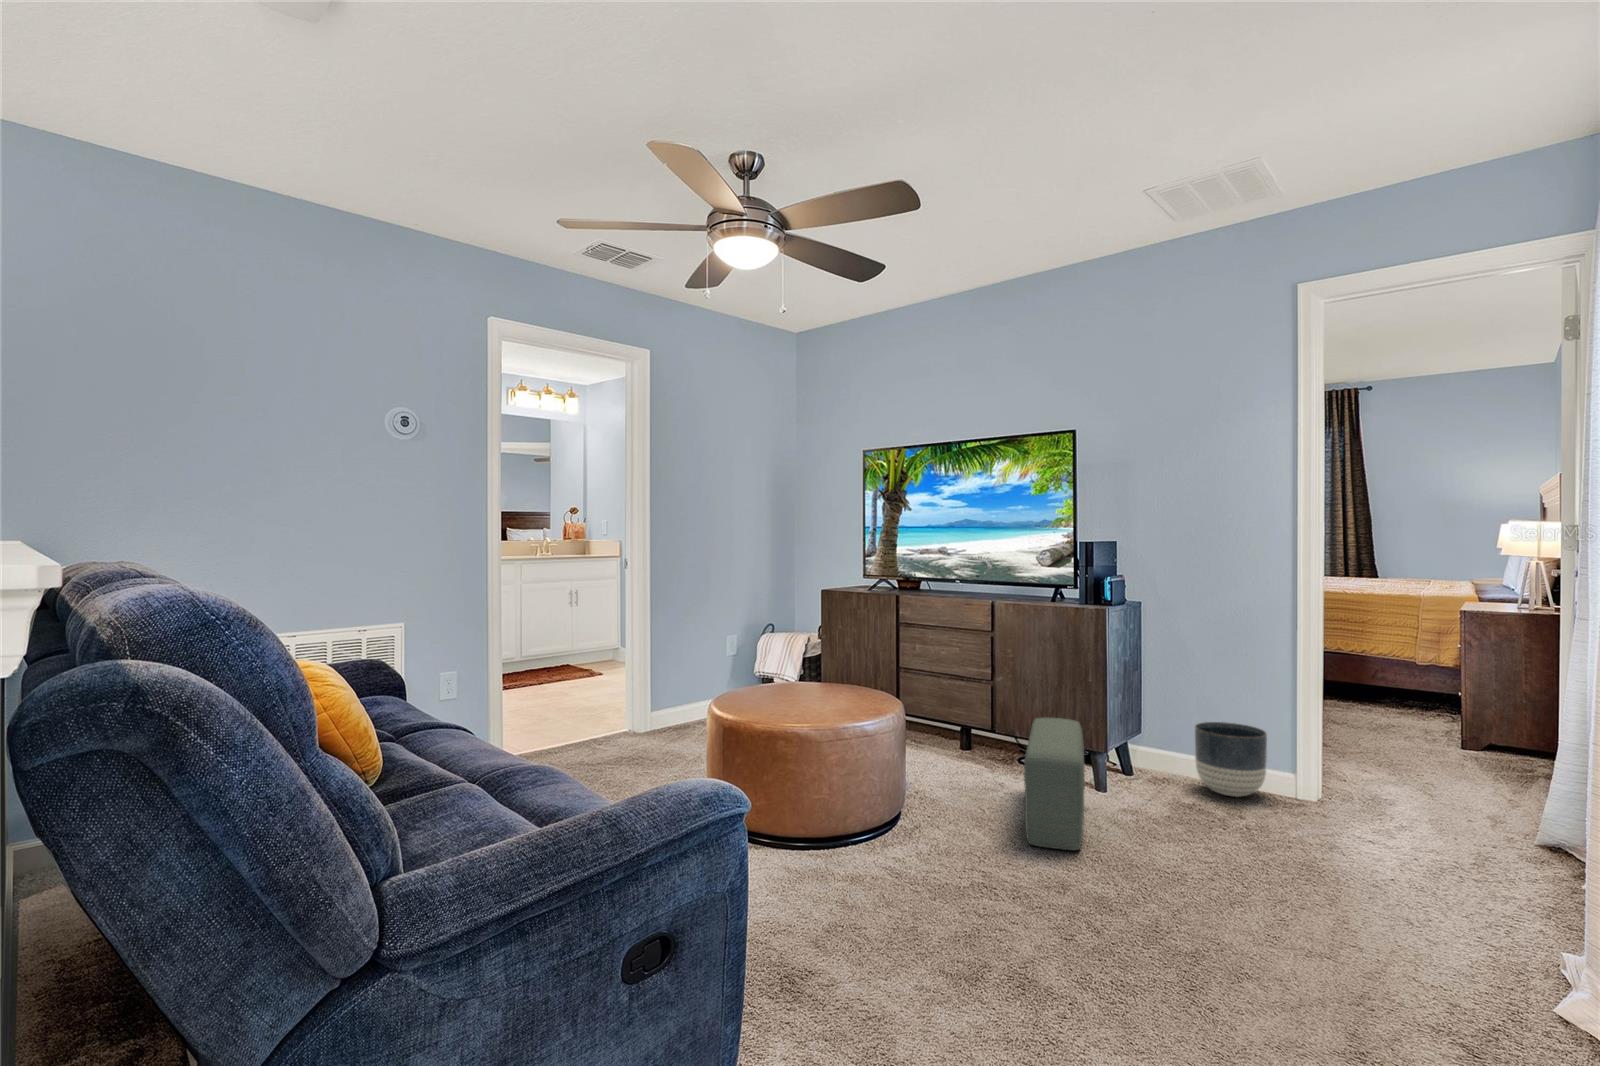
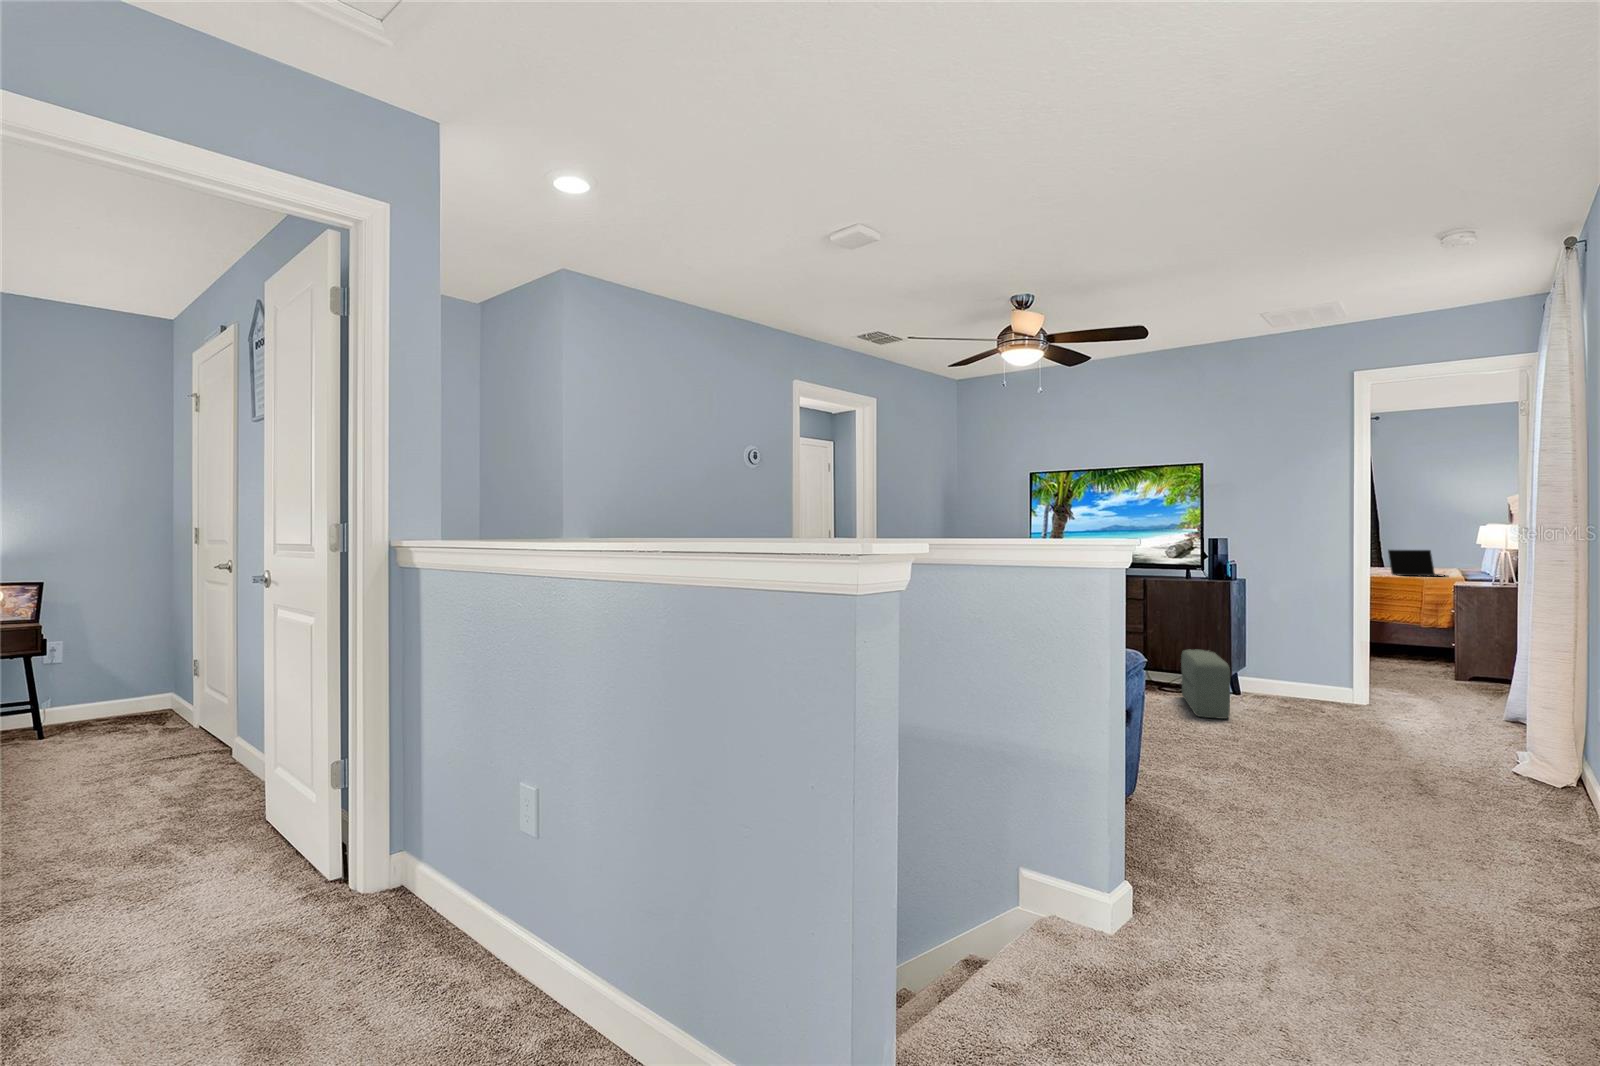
laptop: none [1371,555,1455,592] -> present [1388,550,1448,577]
planter: present [1195,722,1267,797] -> none [1283,654,1331,699]

